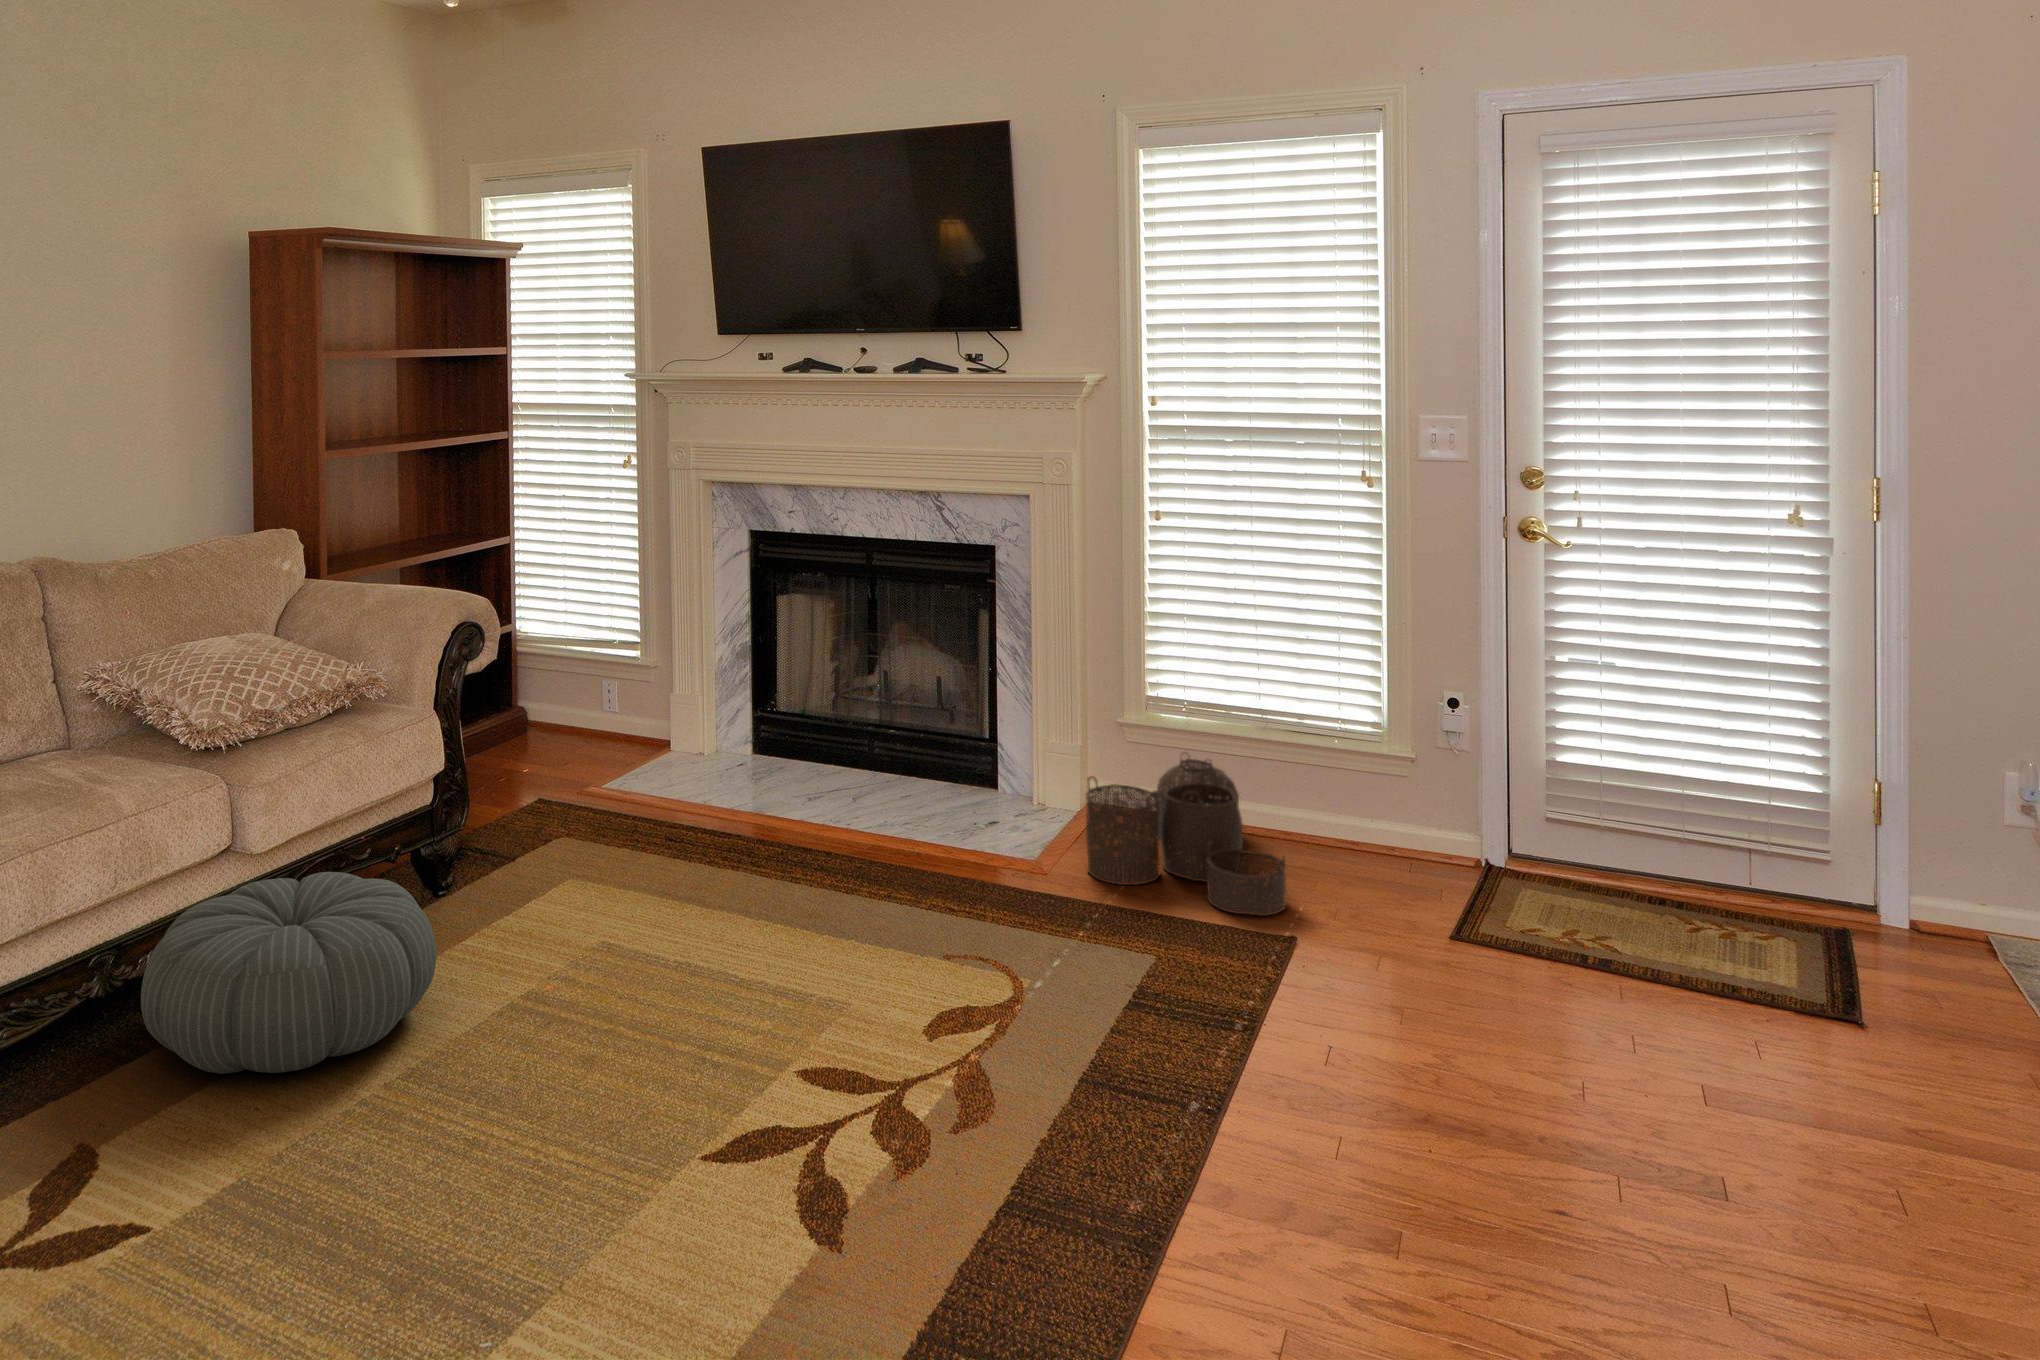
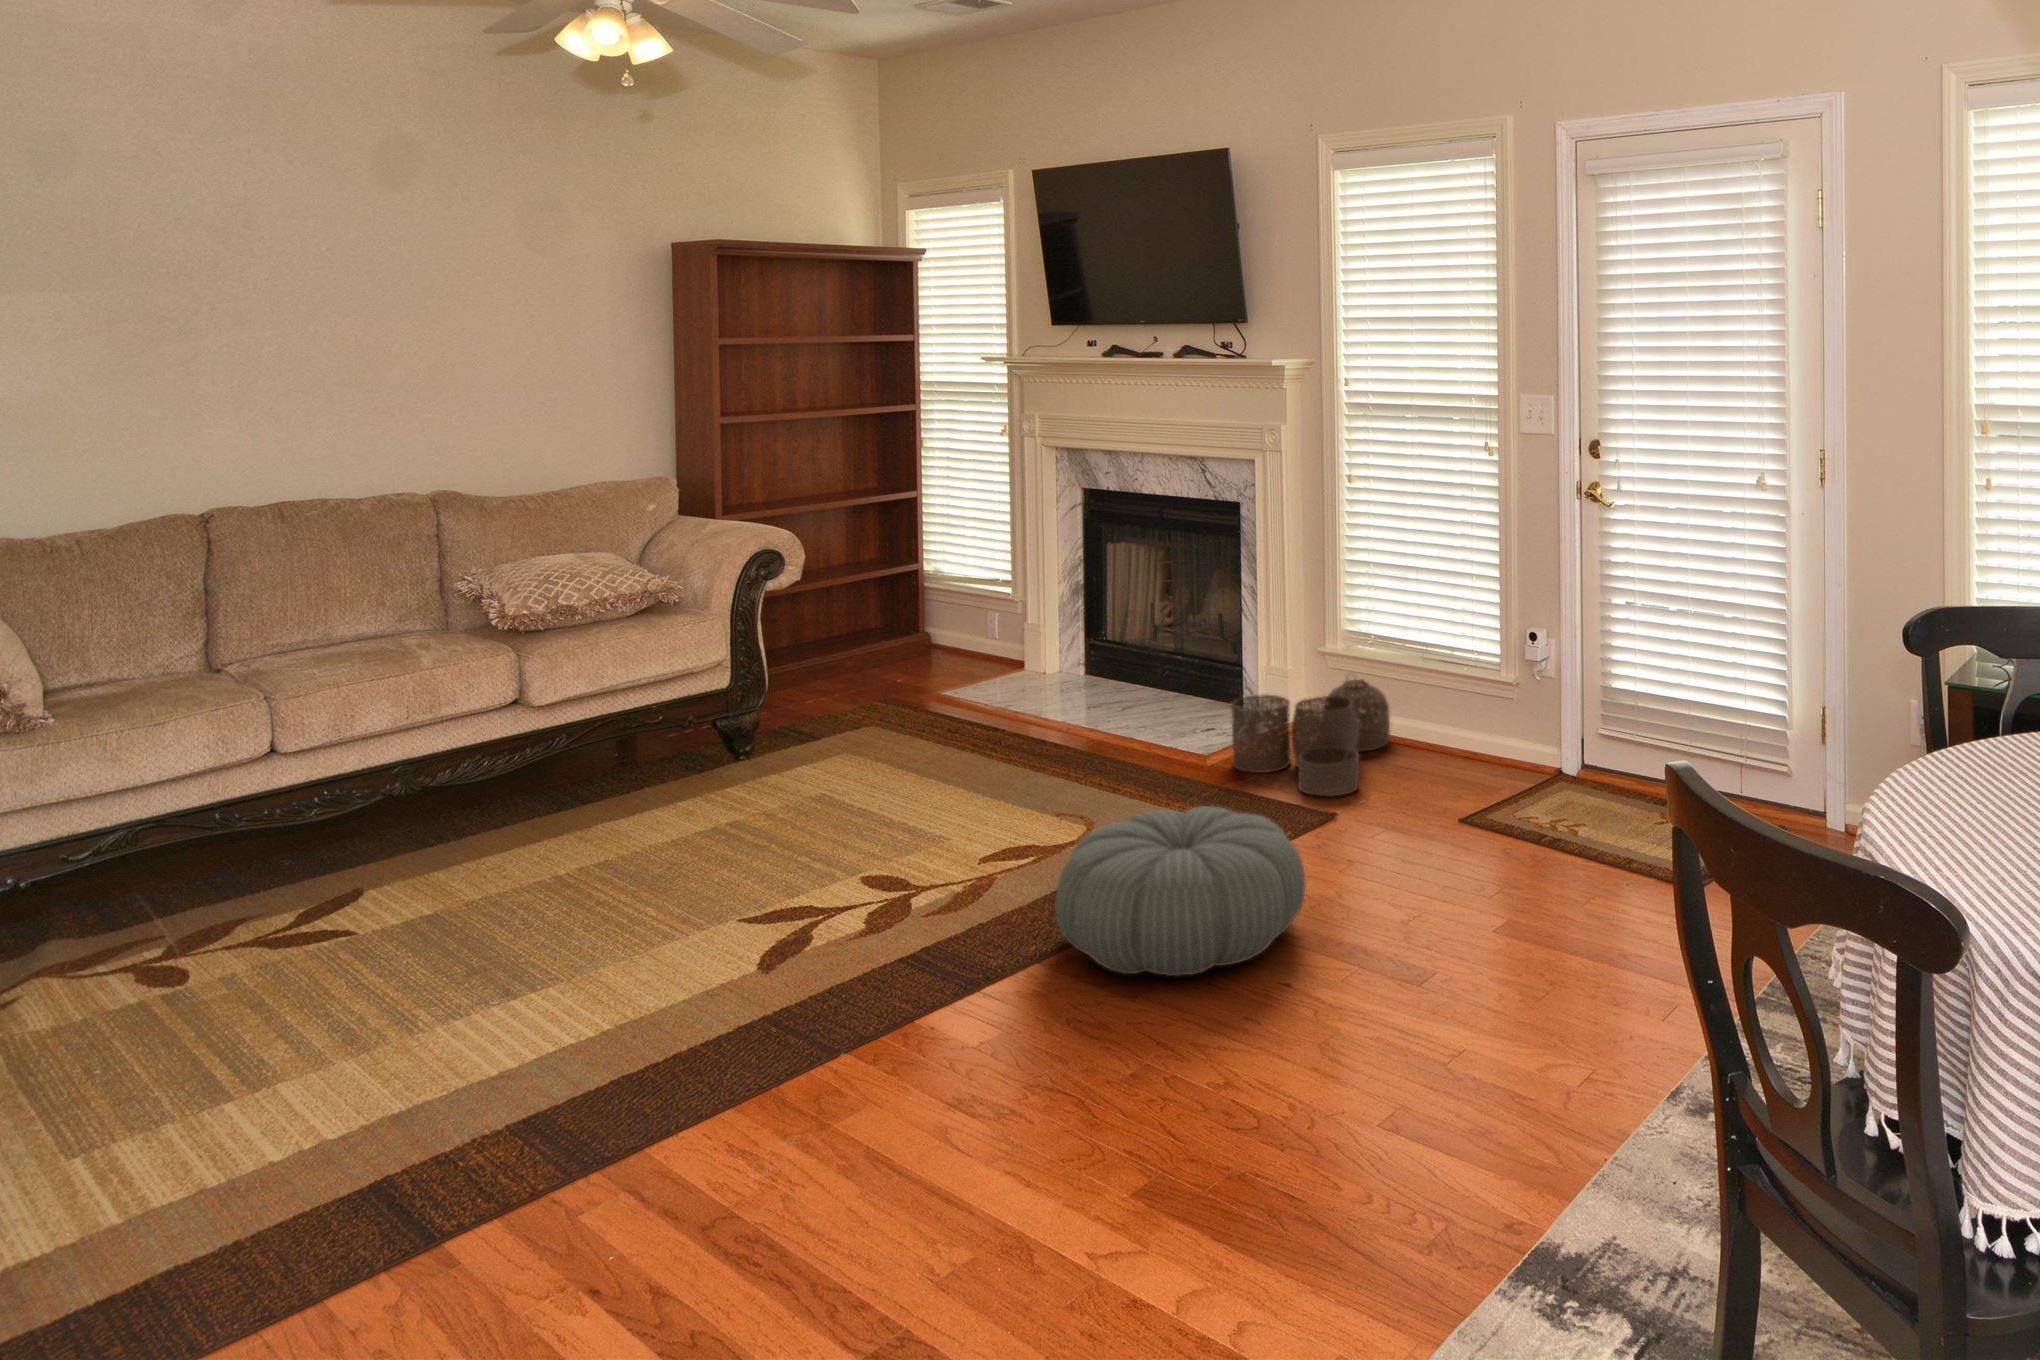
pouf: present [141,872,437,1074] -> present [1055,806,1306,976]

